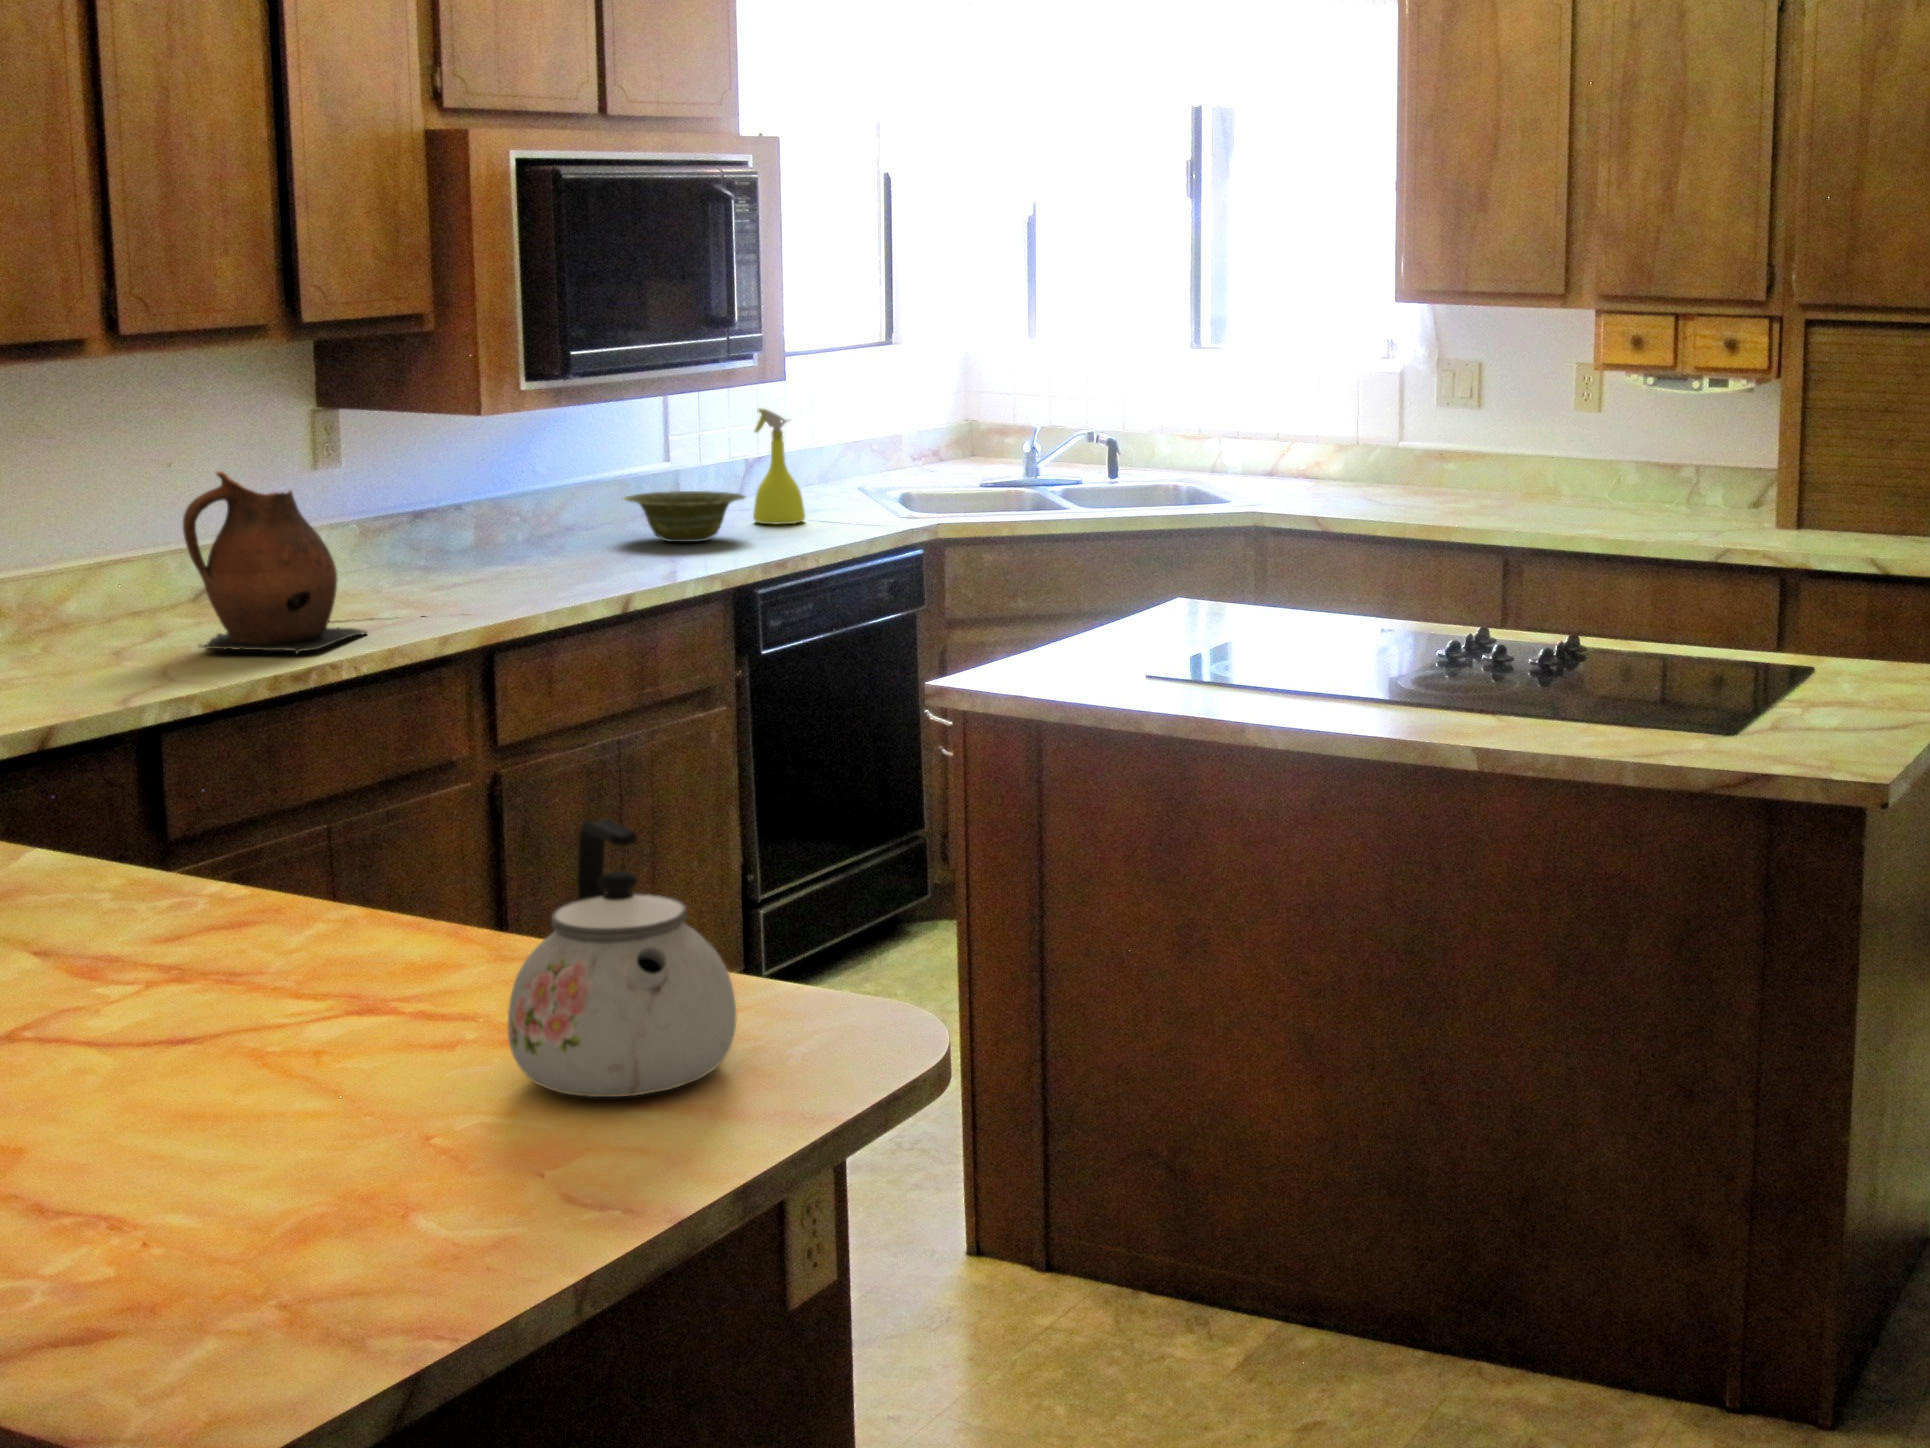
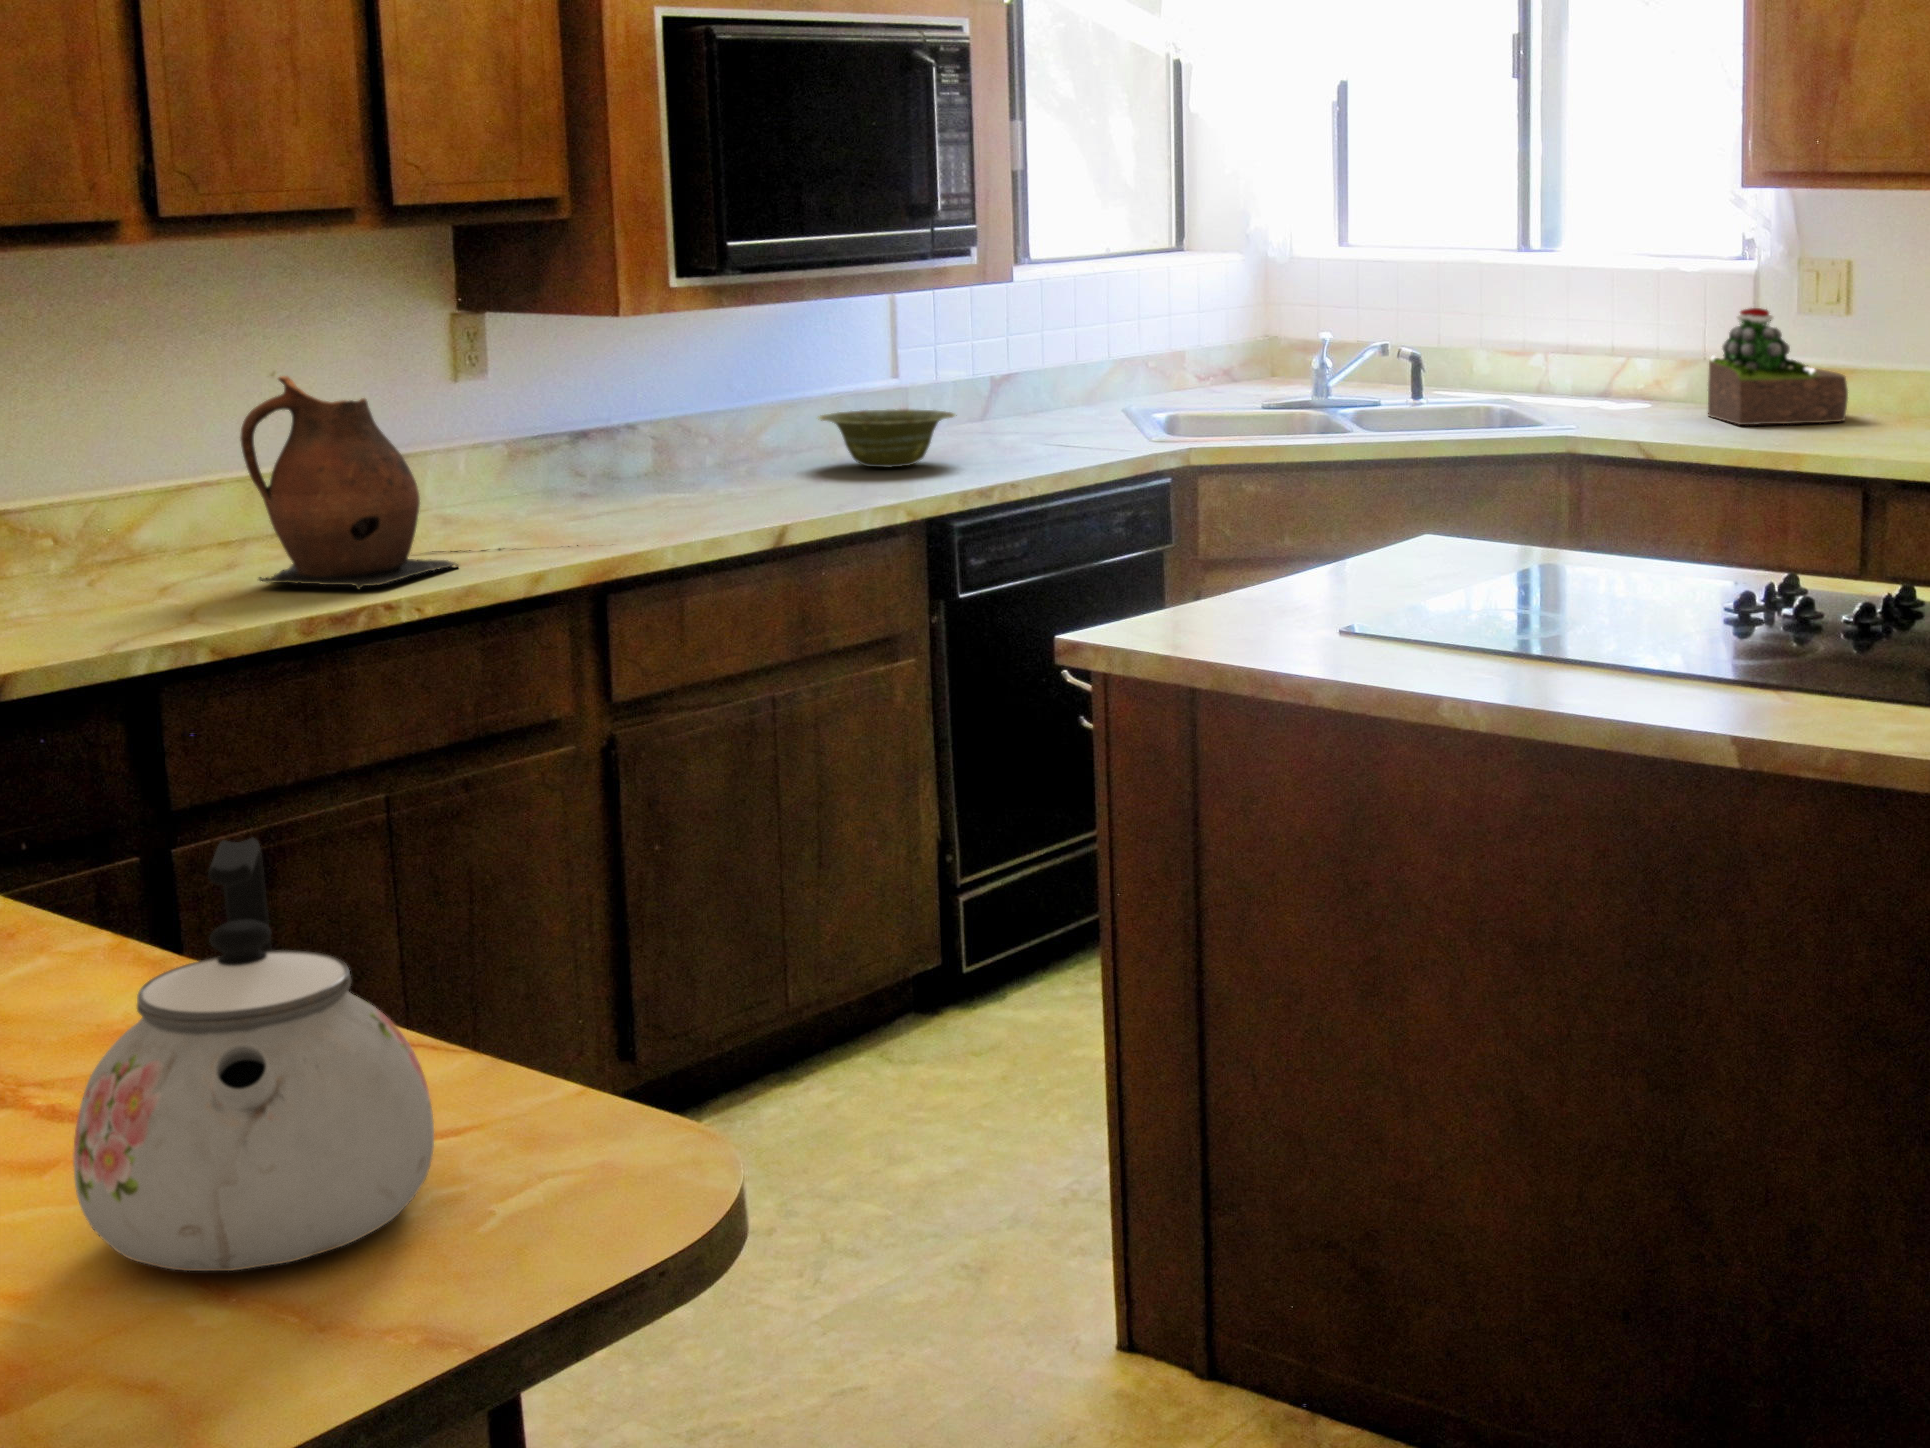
succulent plant: none [1370,403,1487,502] -> present [1708,308,1848,425]
spray bottle: present [753,409,805,524] -> none [975,315,1036,448]

